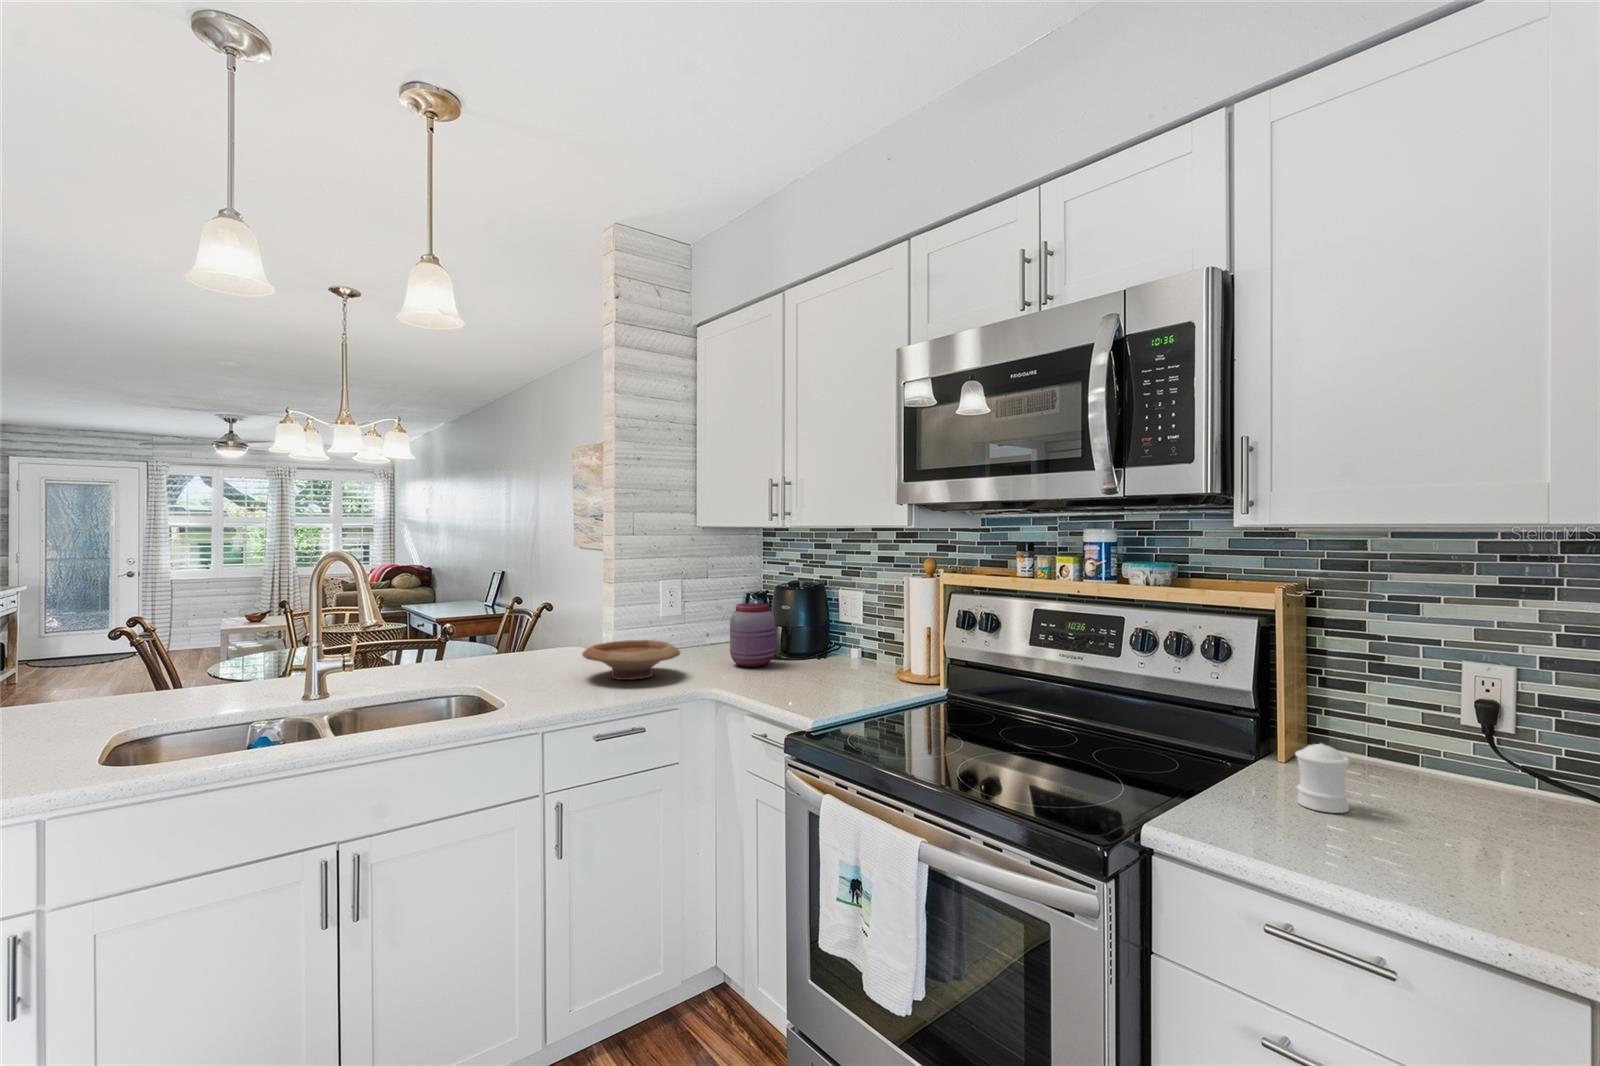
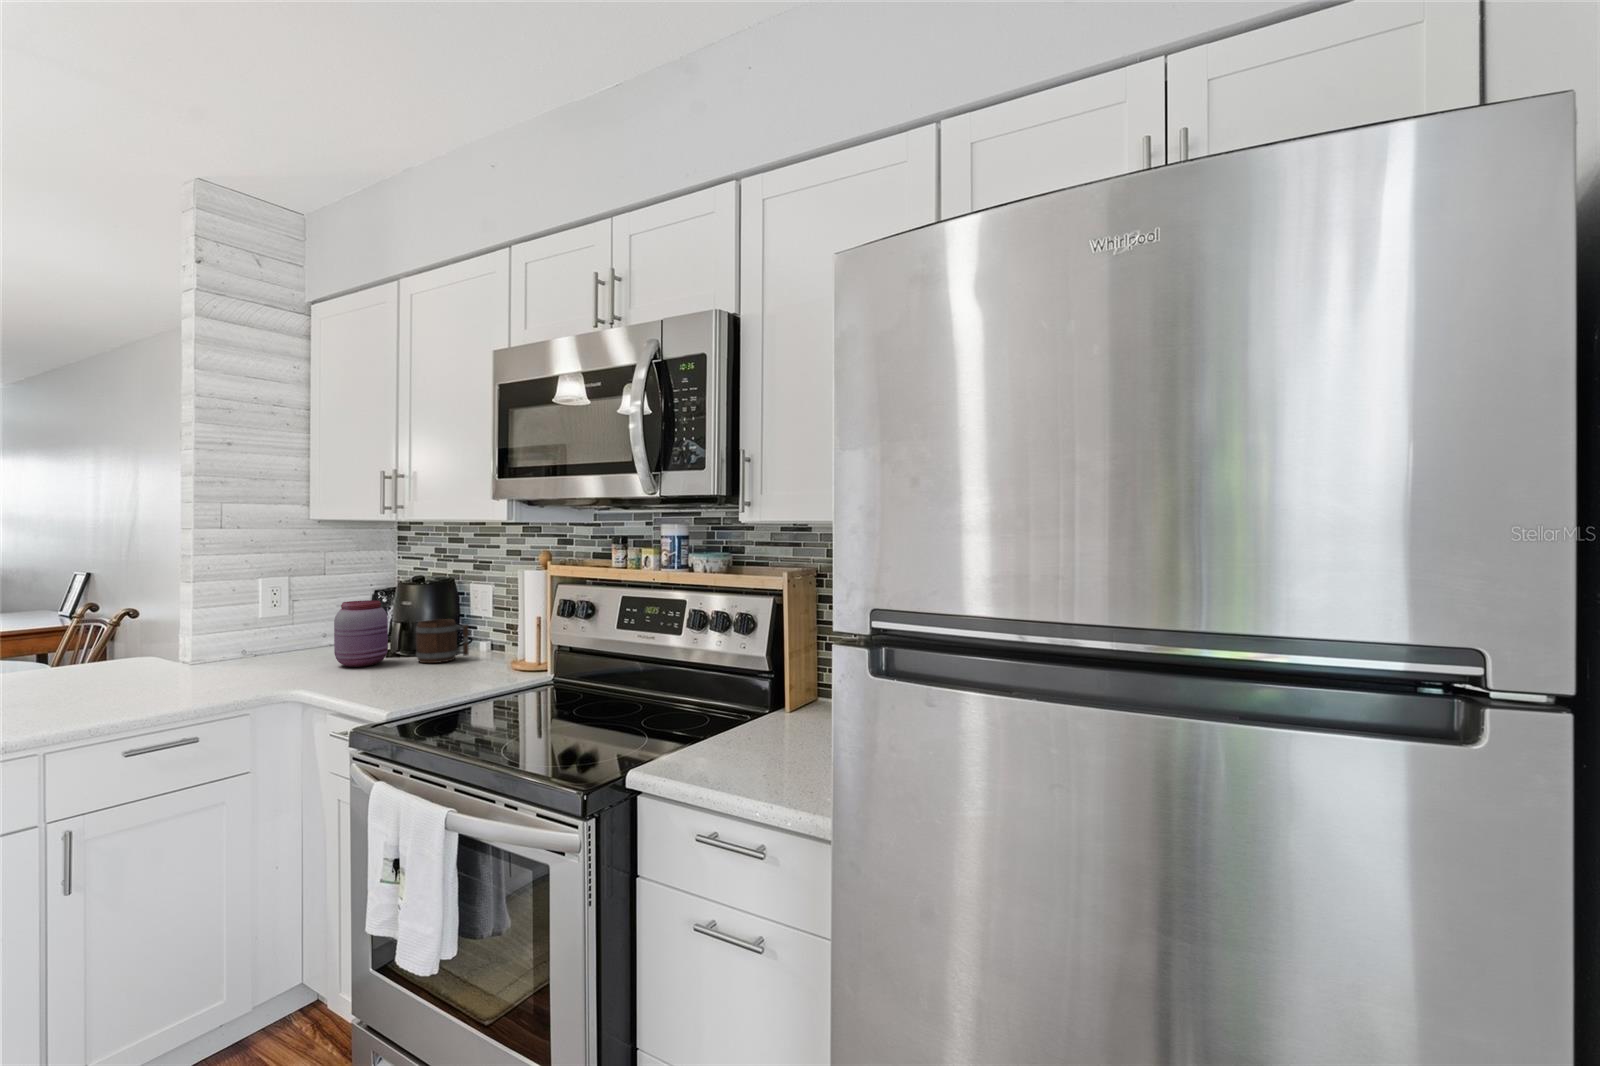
mug: none [799,624,847,667] -> present [416,619,469,663]
wooden bowl: present [582,640,680,680] -> none [132,644,266,689]
salt shaker: present [1295,744,1350,813] -> none [766,693,801,747]

